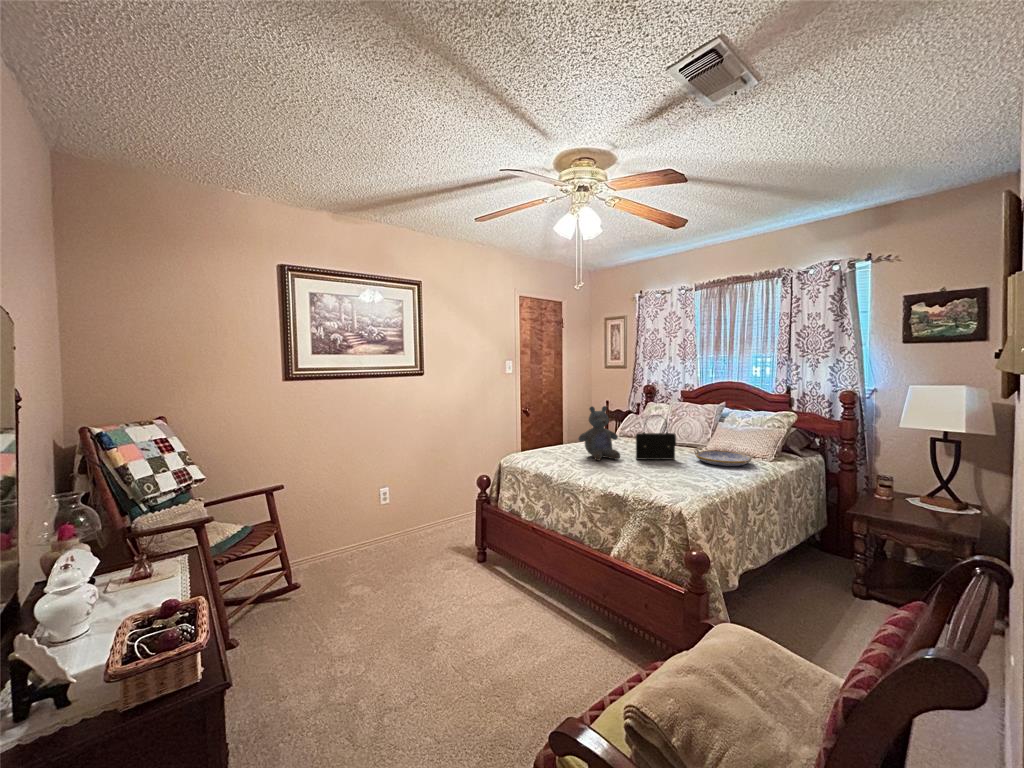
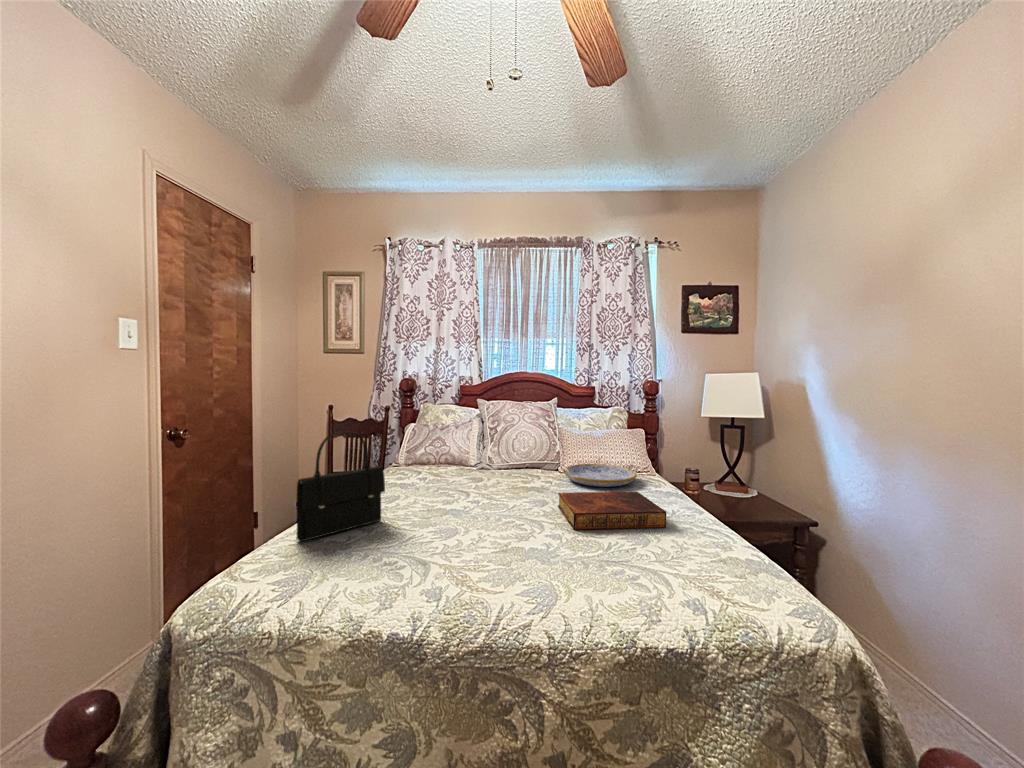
stuffed bear: present [579,406,620,461] -> none [409,409,491,521]
handbag: present [636,415,676,460] -> present [296,431,385,542]
book: none [640,458,707,482] -> present [558,492,666,530]

